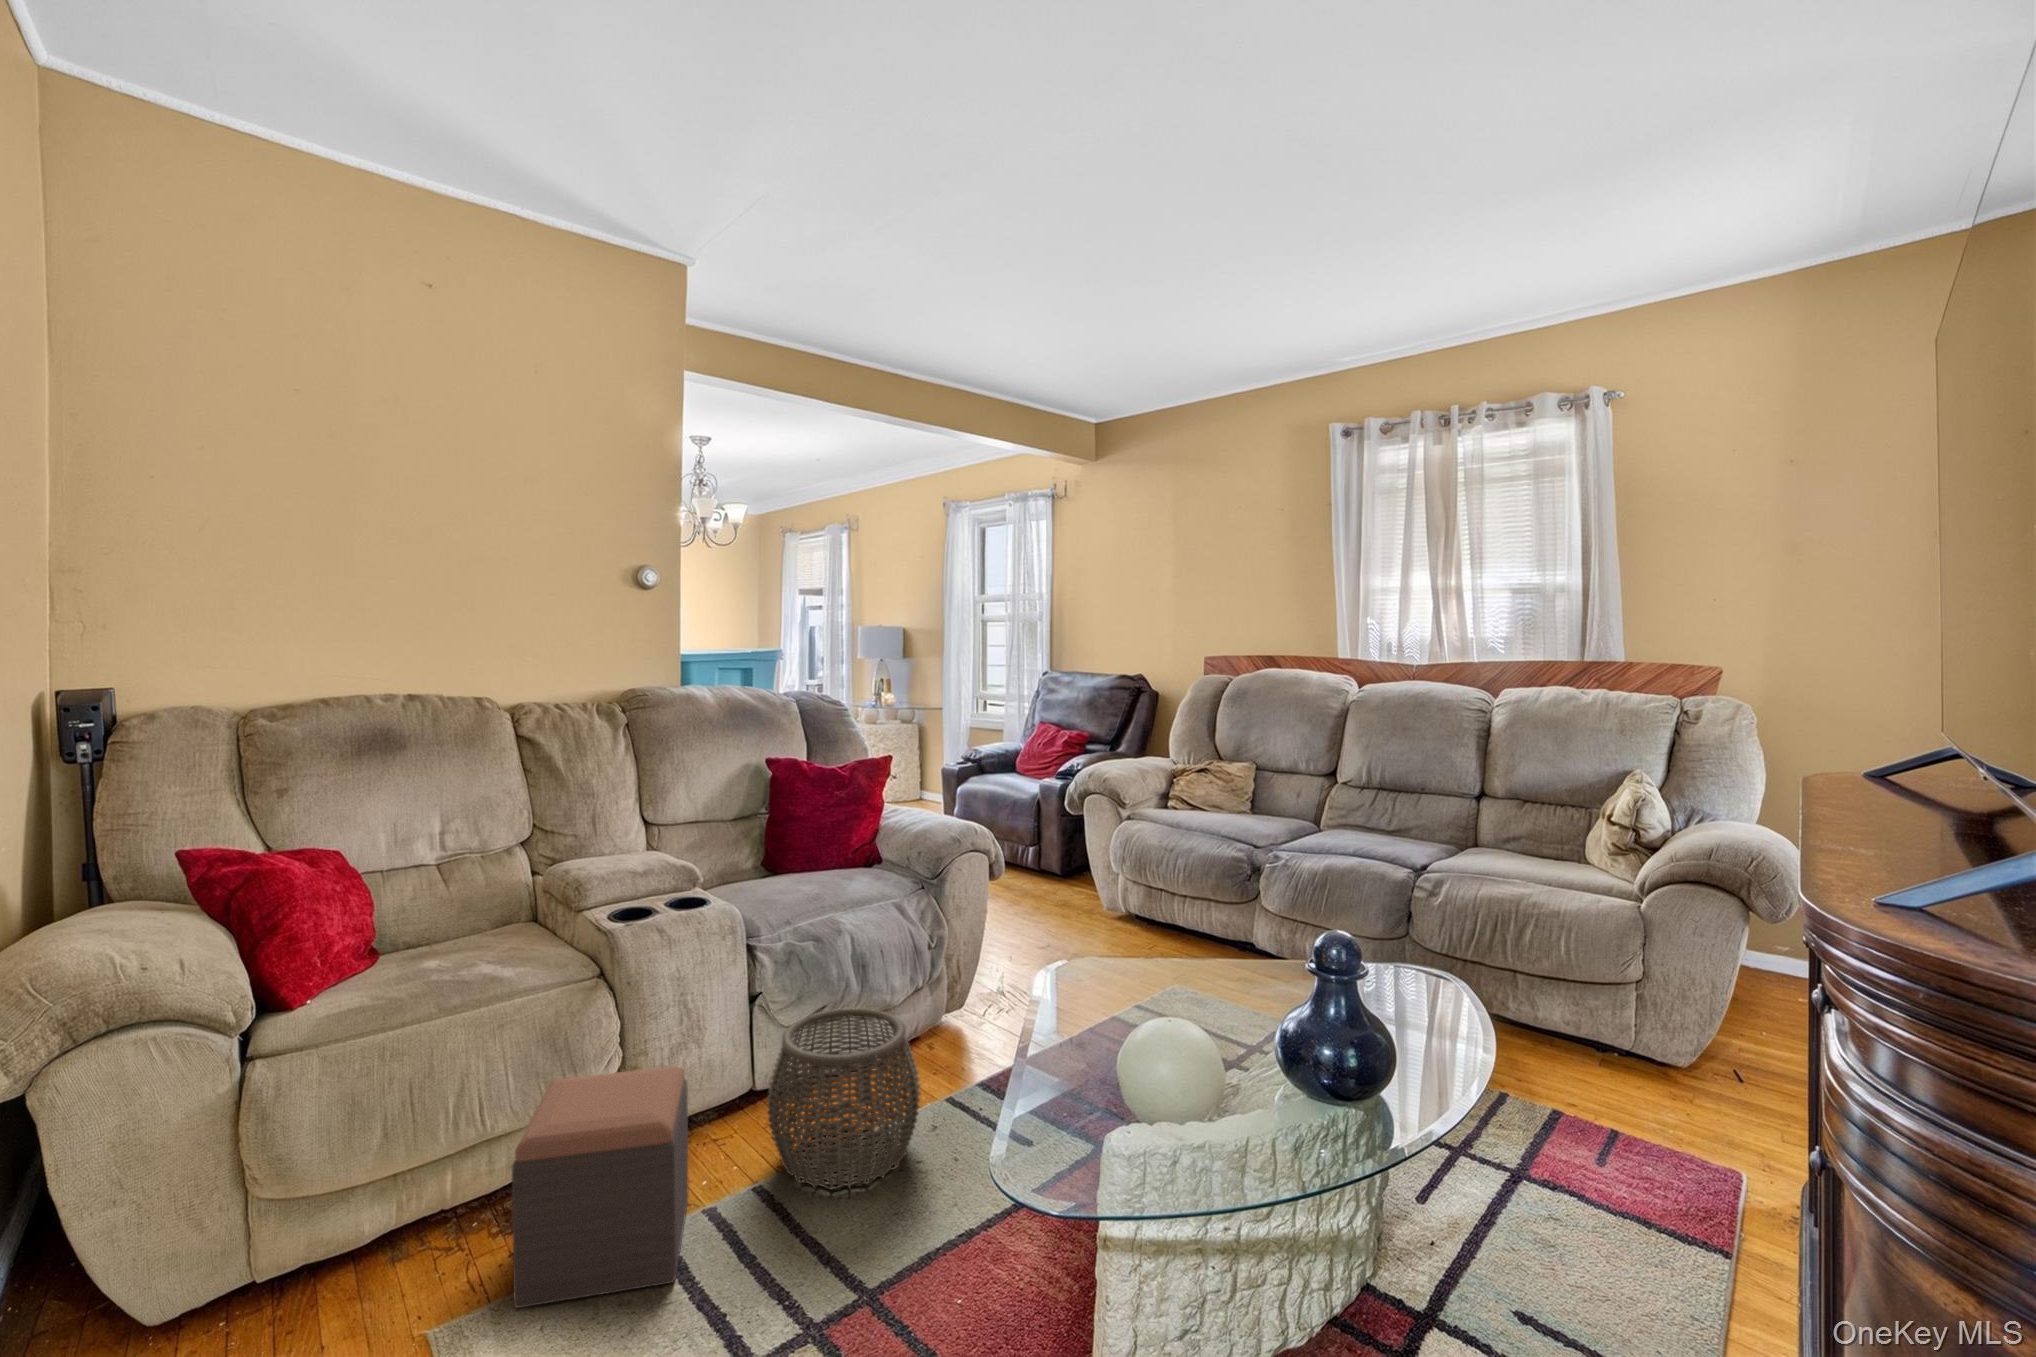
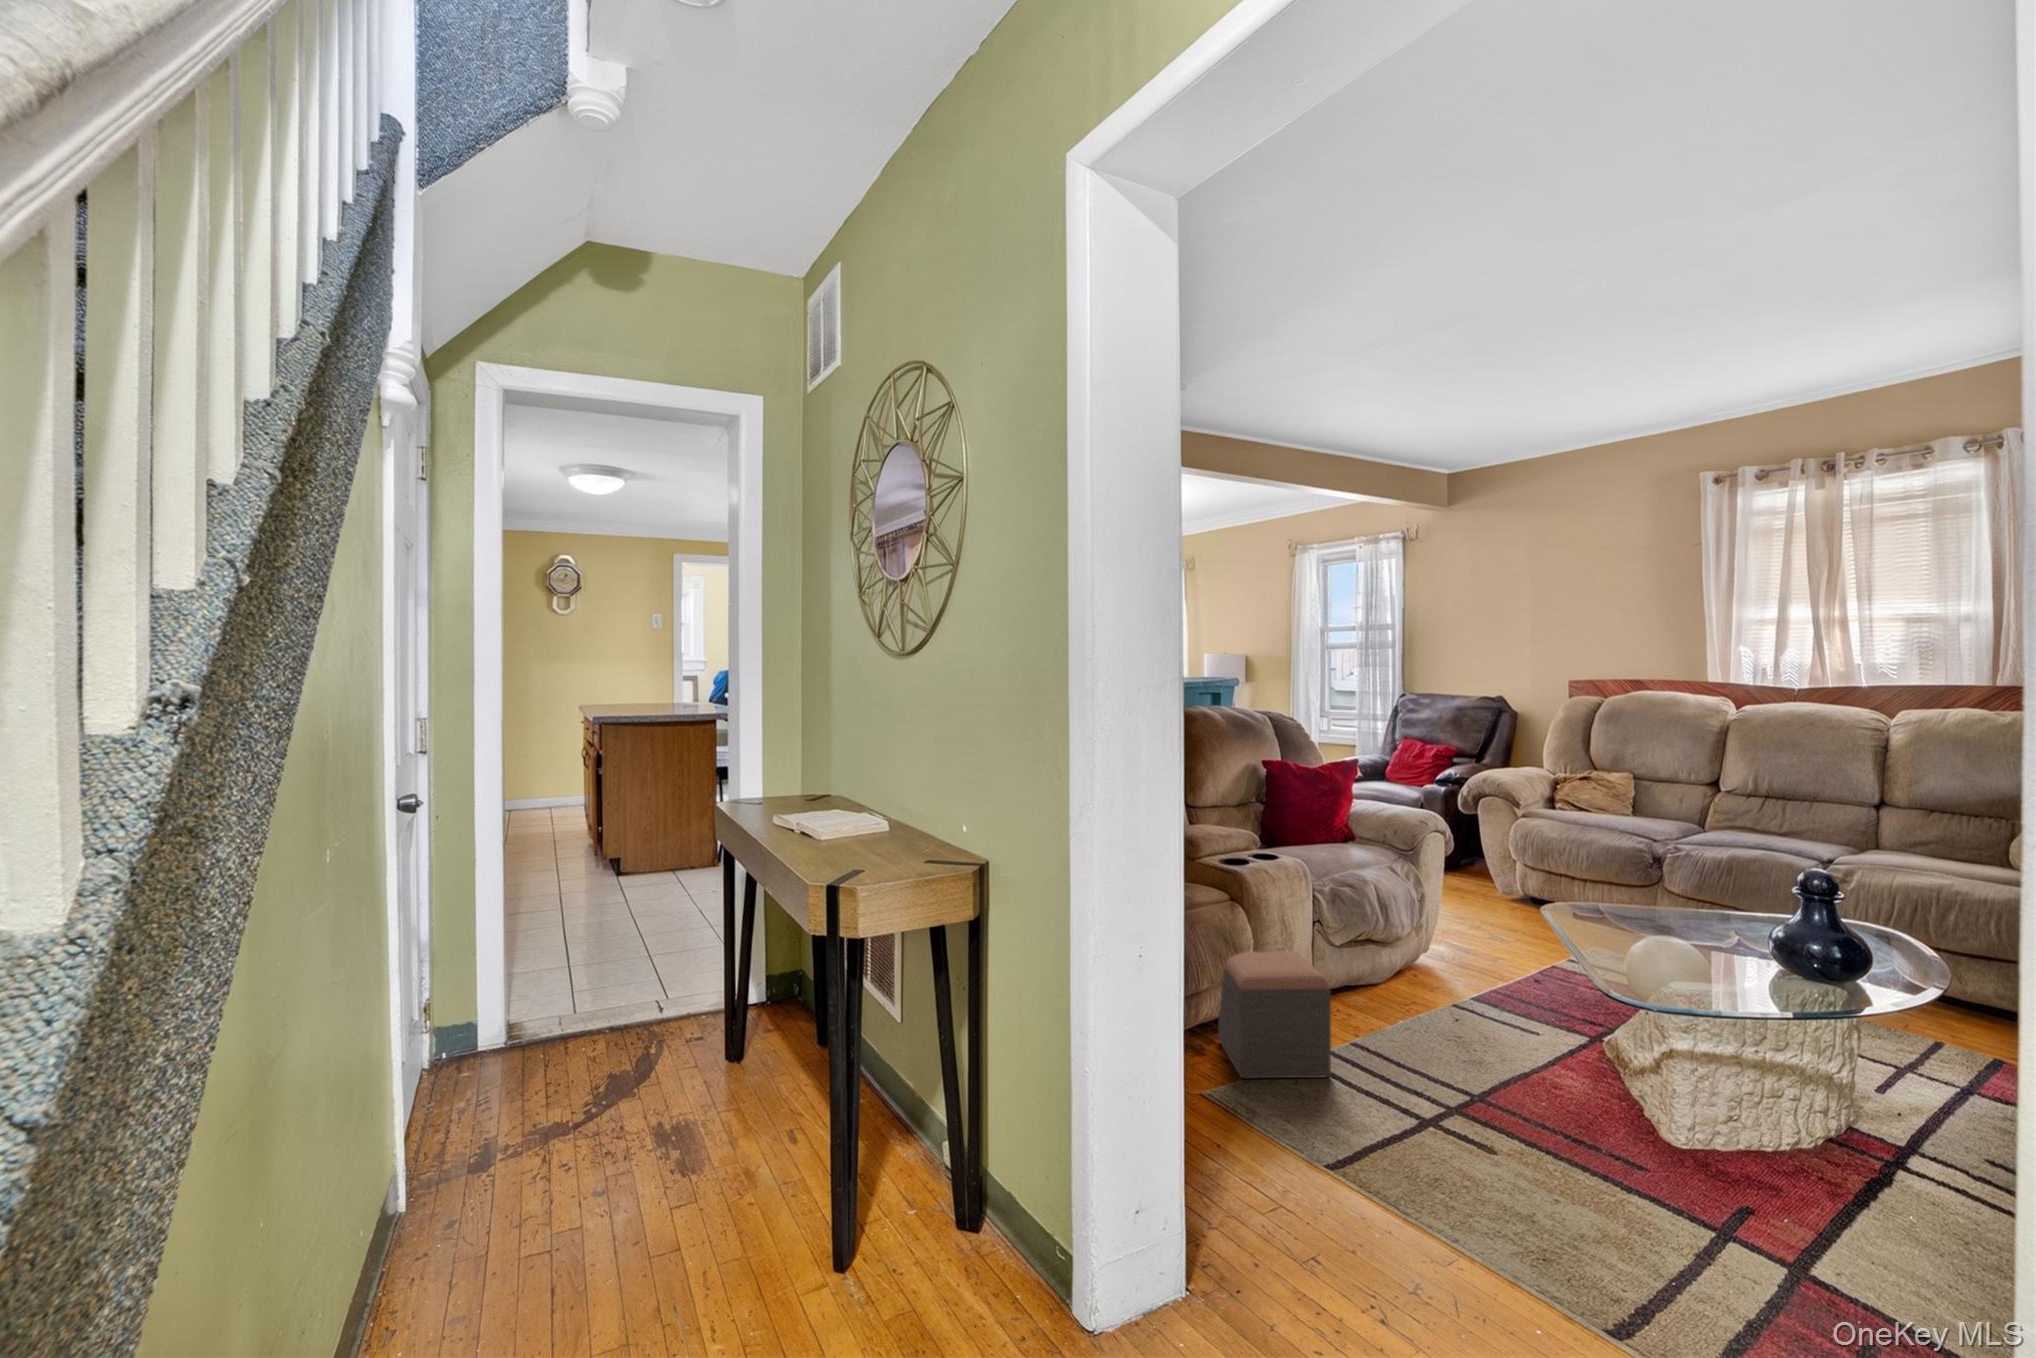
woven basket: present [767,1008,921,1190] -> none [1339,930,1451,1045]

